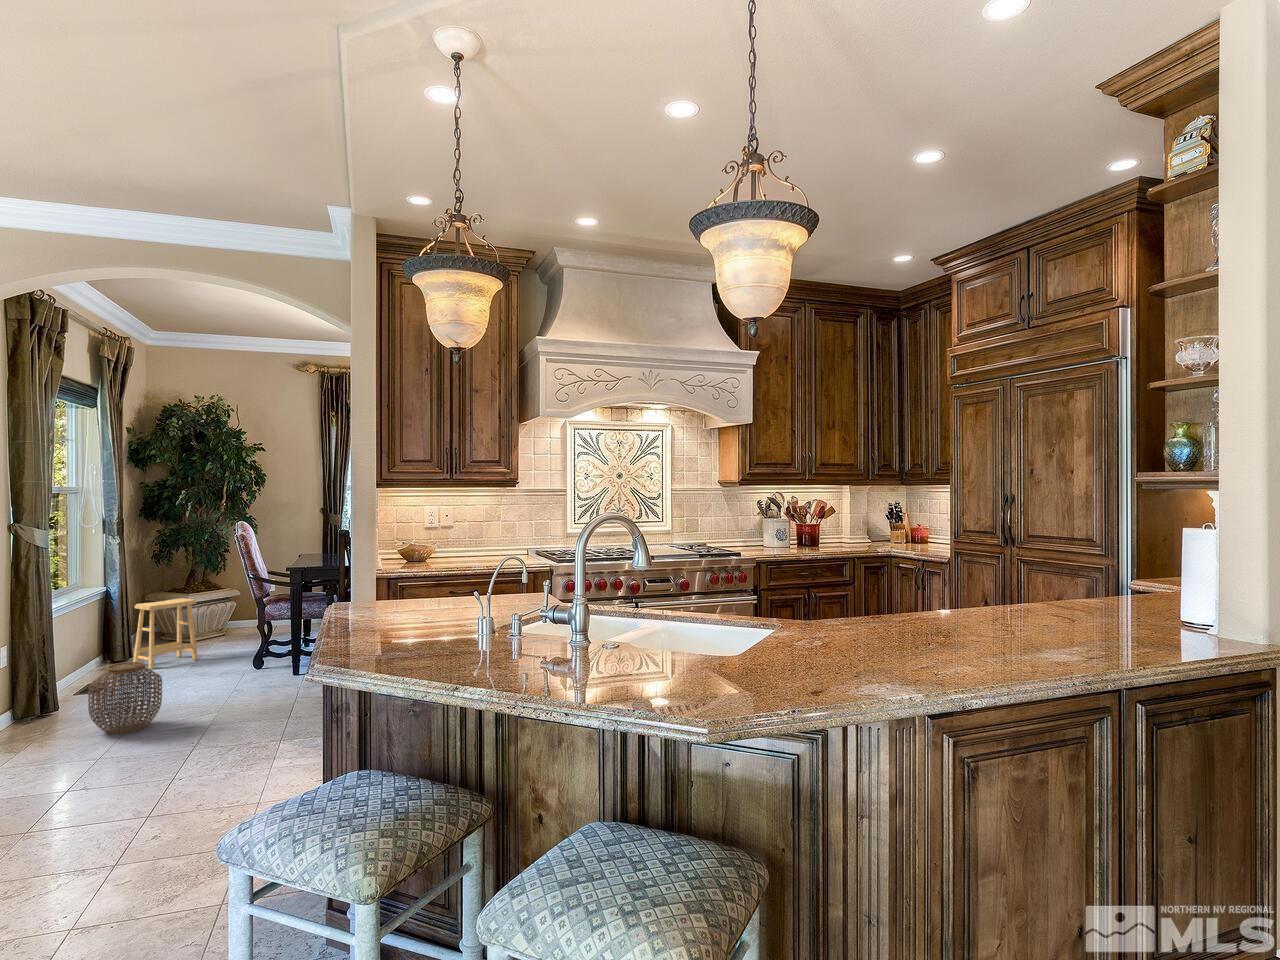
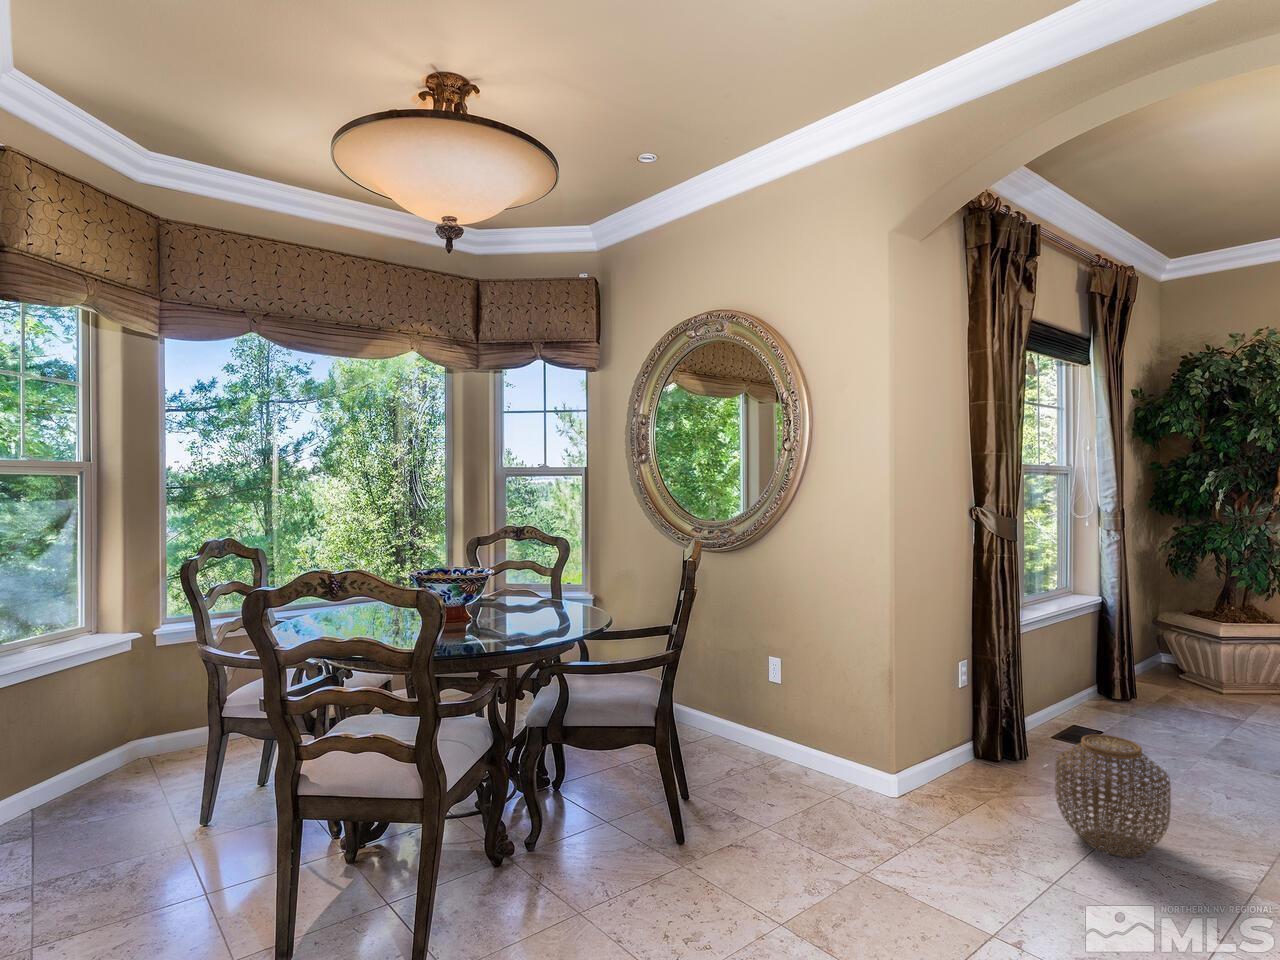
footstool: present [133,598,198,669] -> none [1135,629,1236,729]

